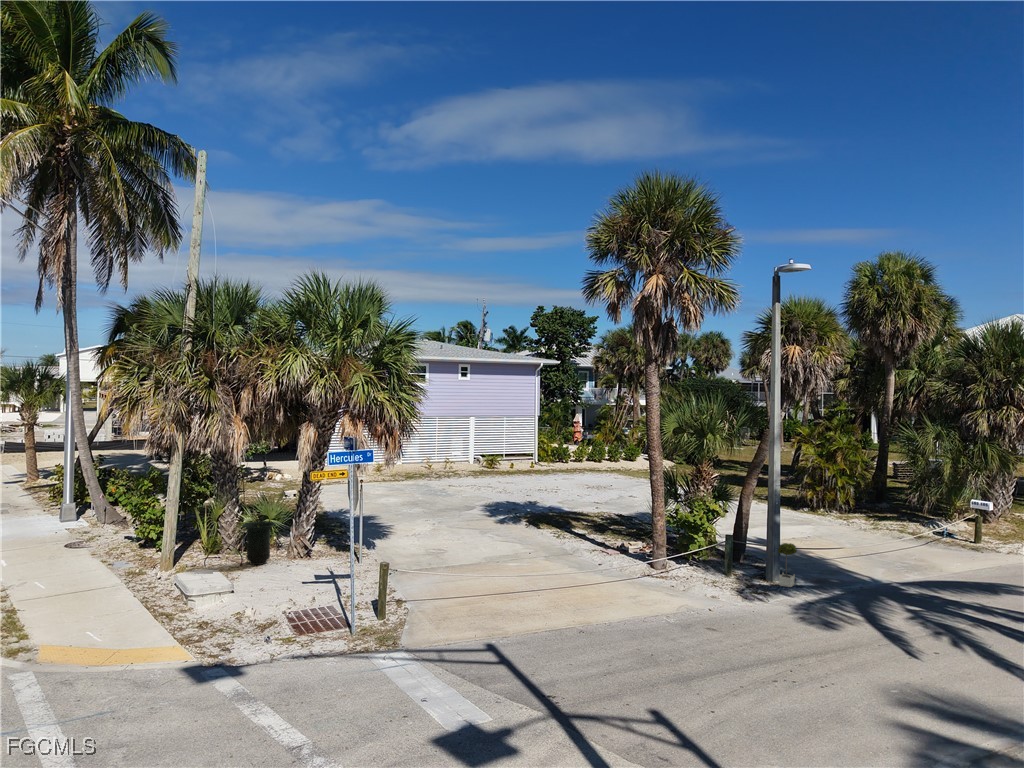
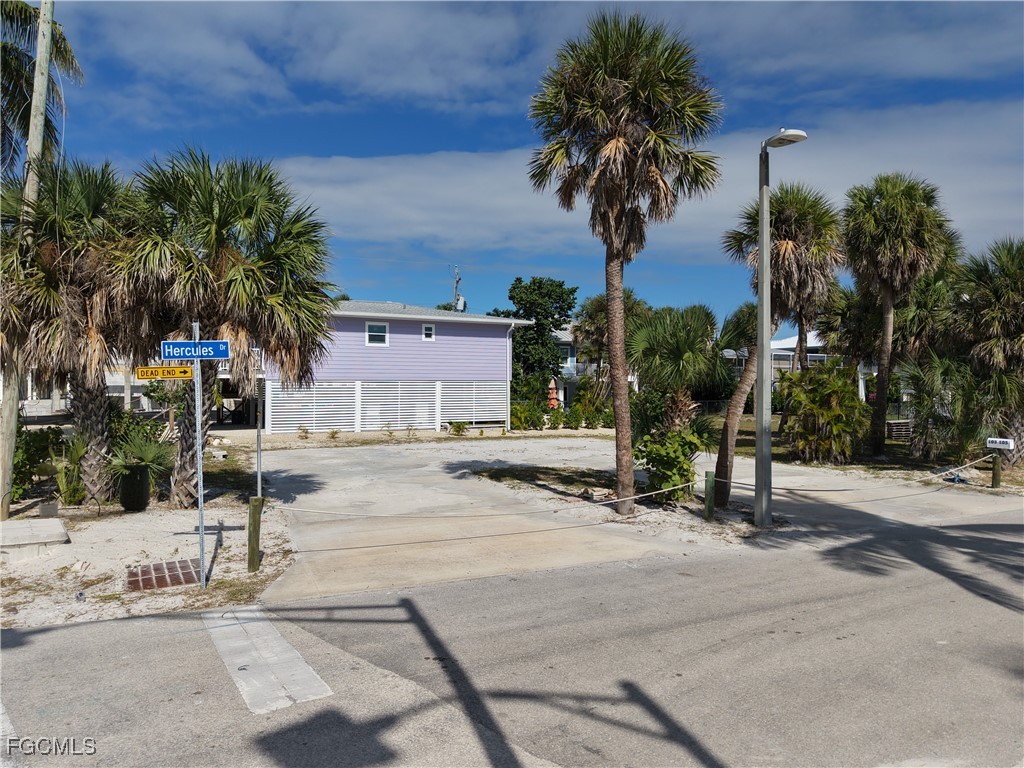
potted tree: present [778,543,797,587] -> present [35,463,60,517]

